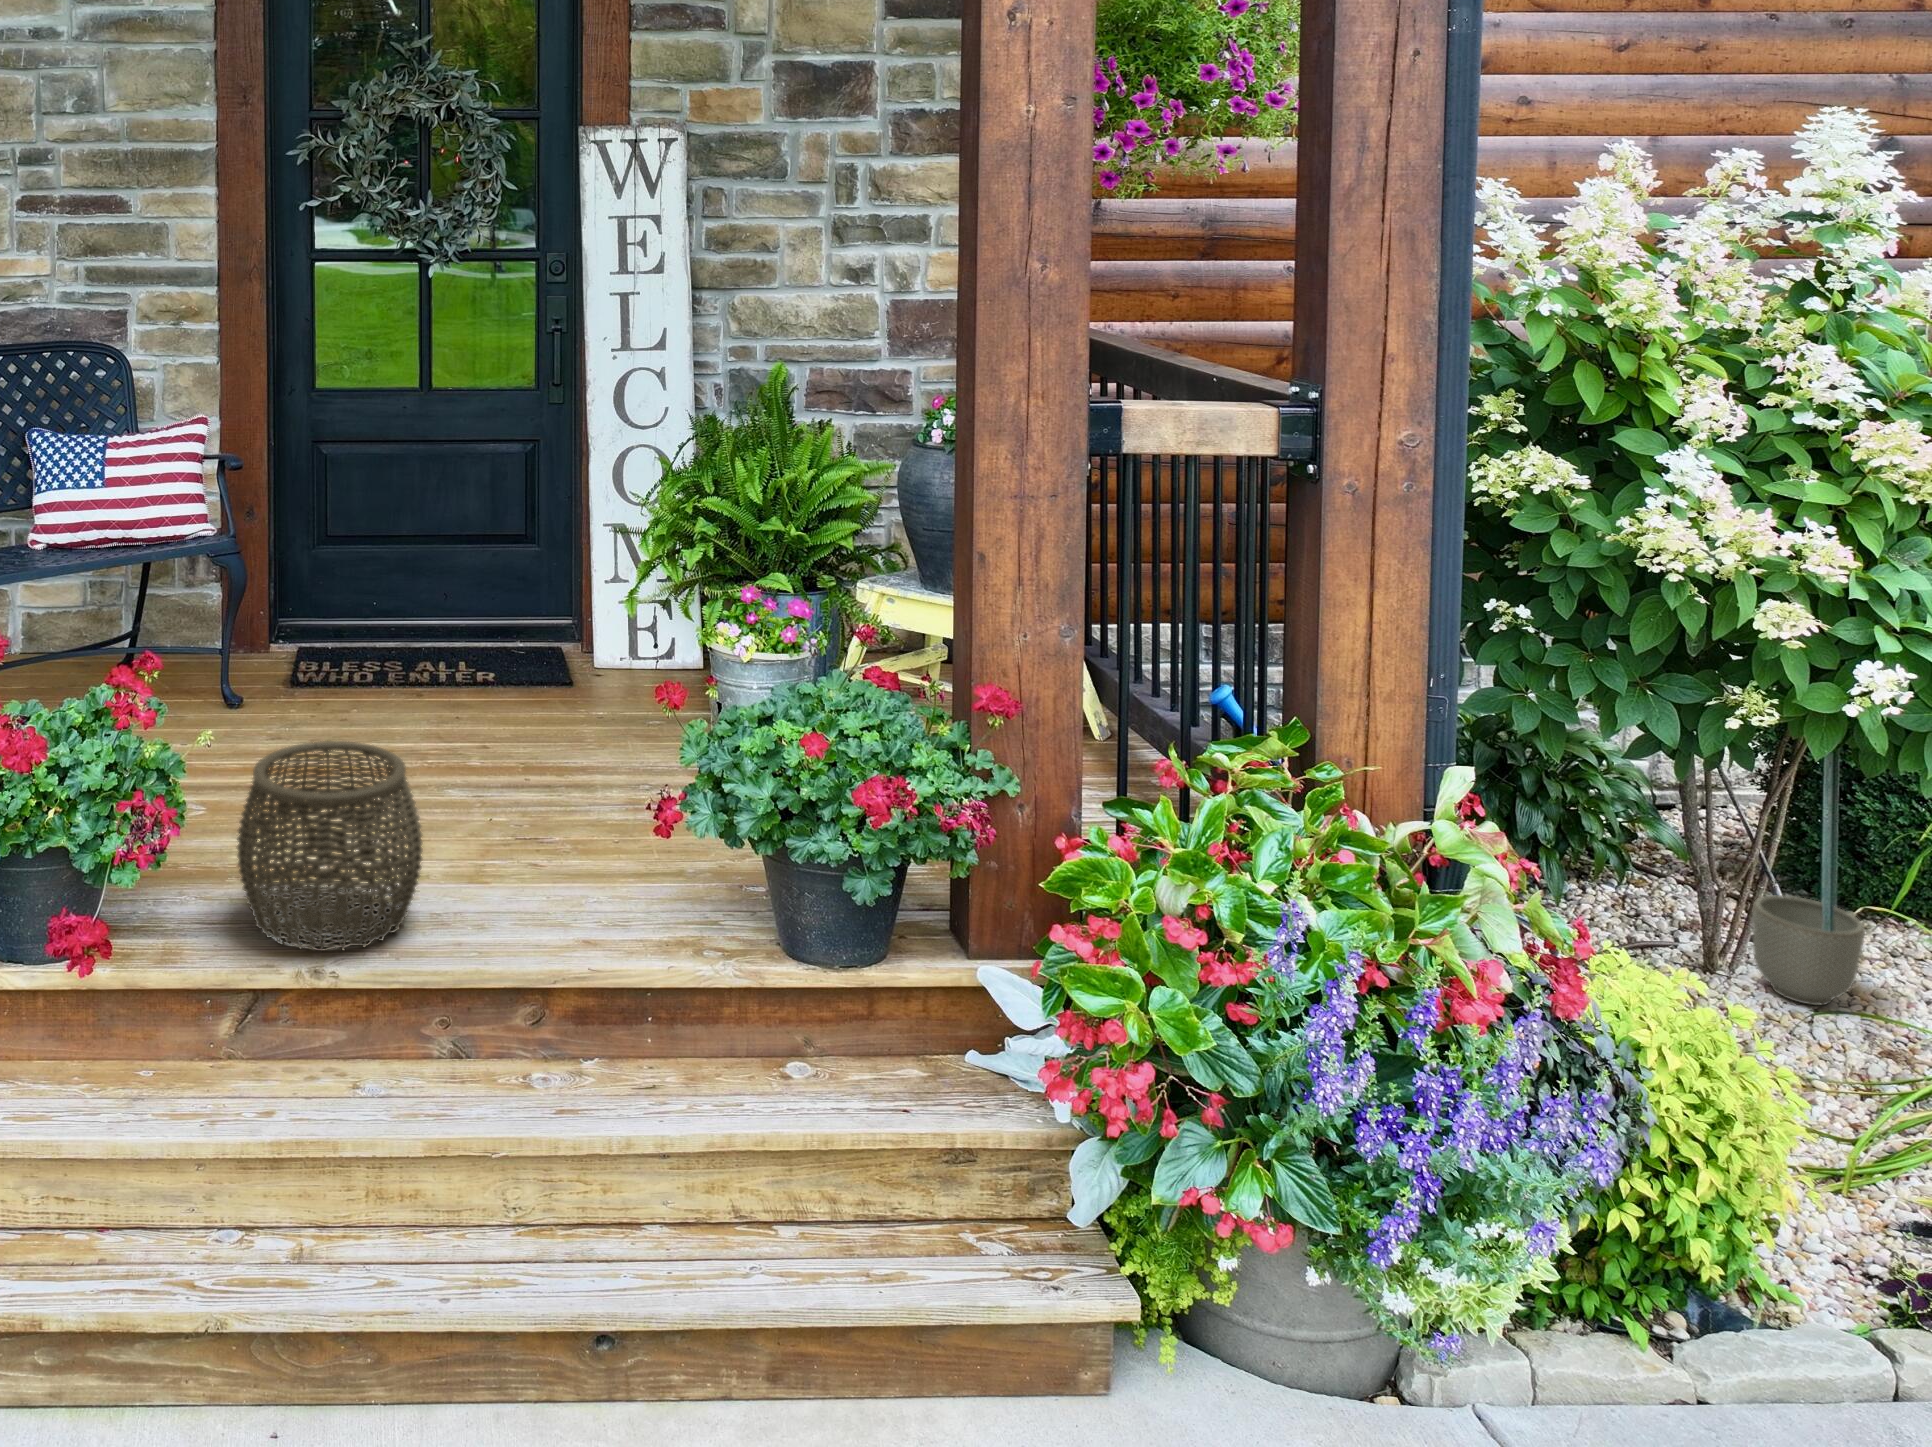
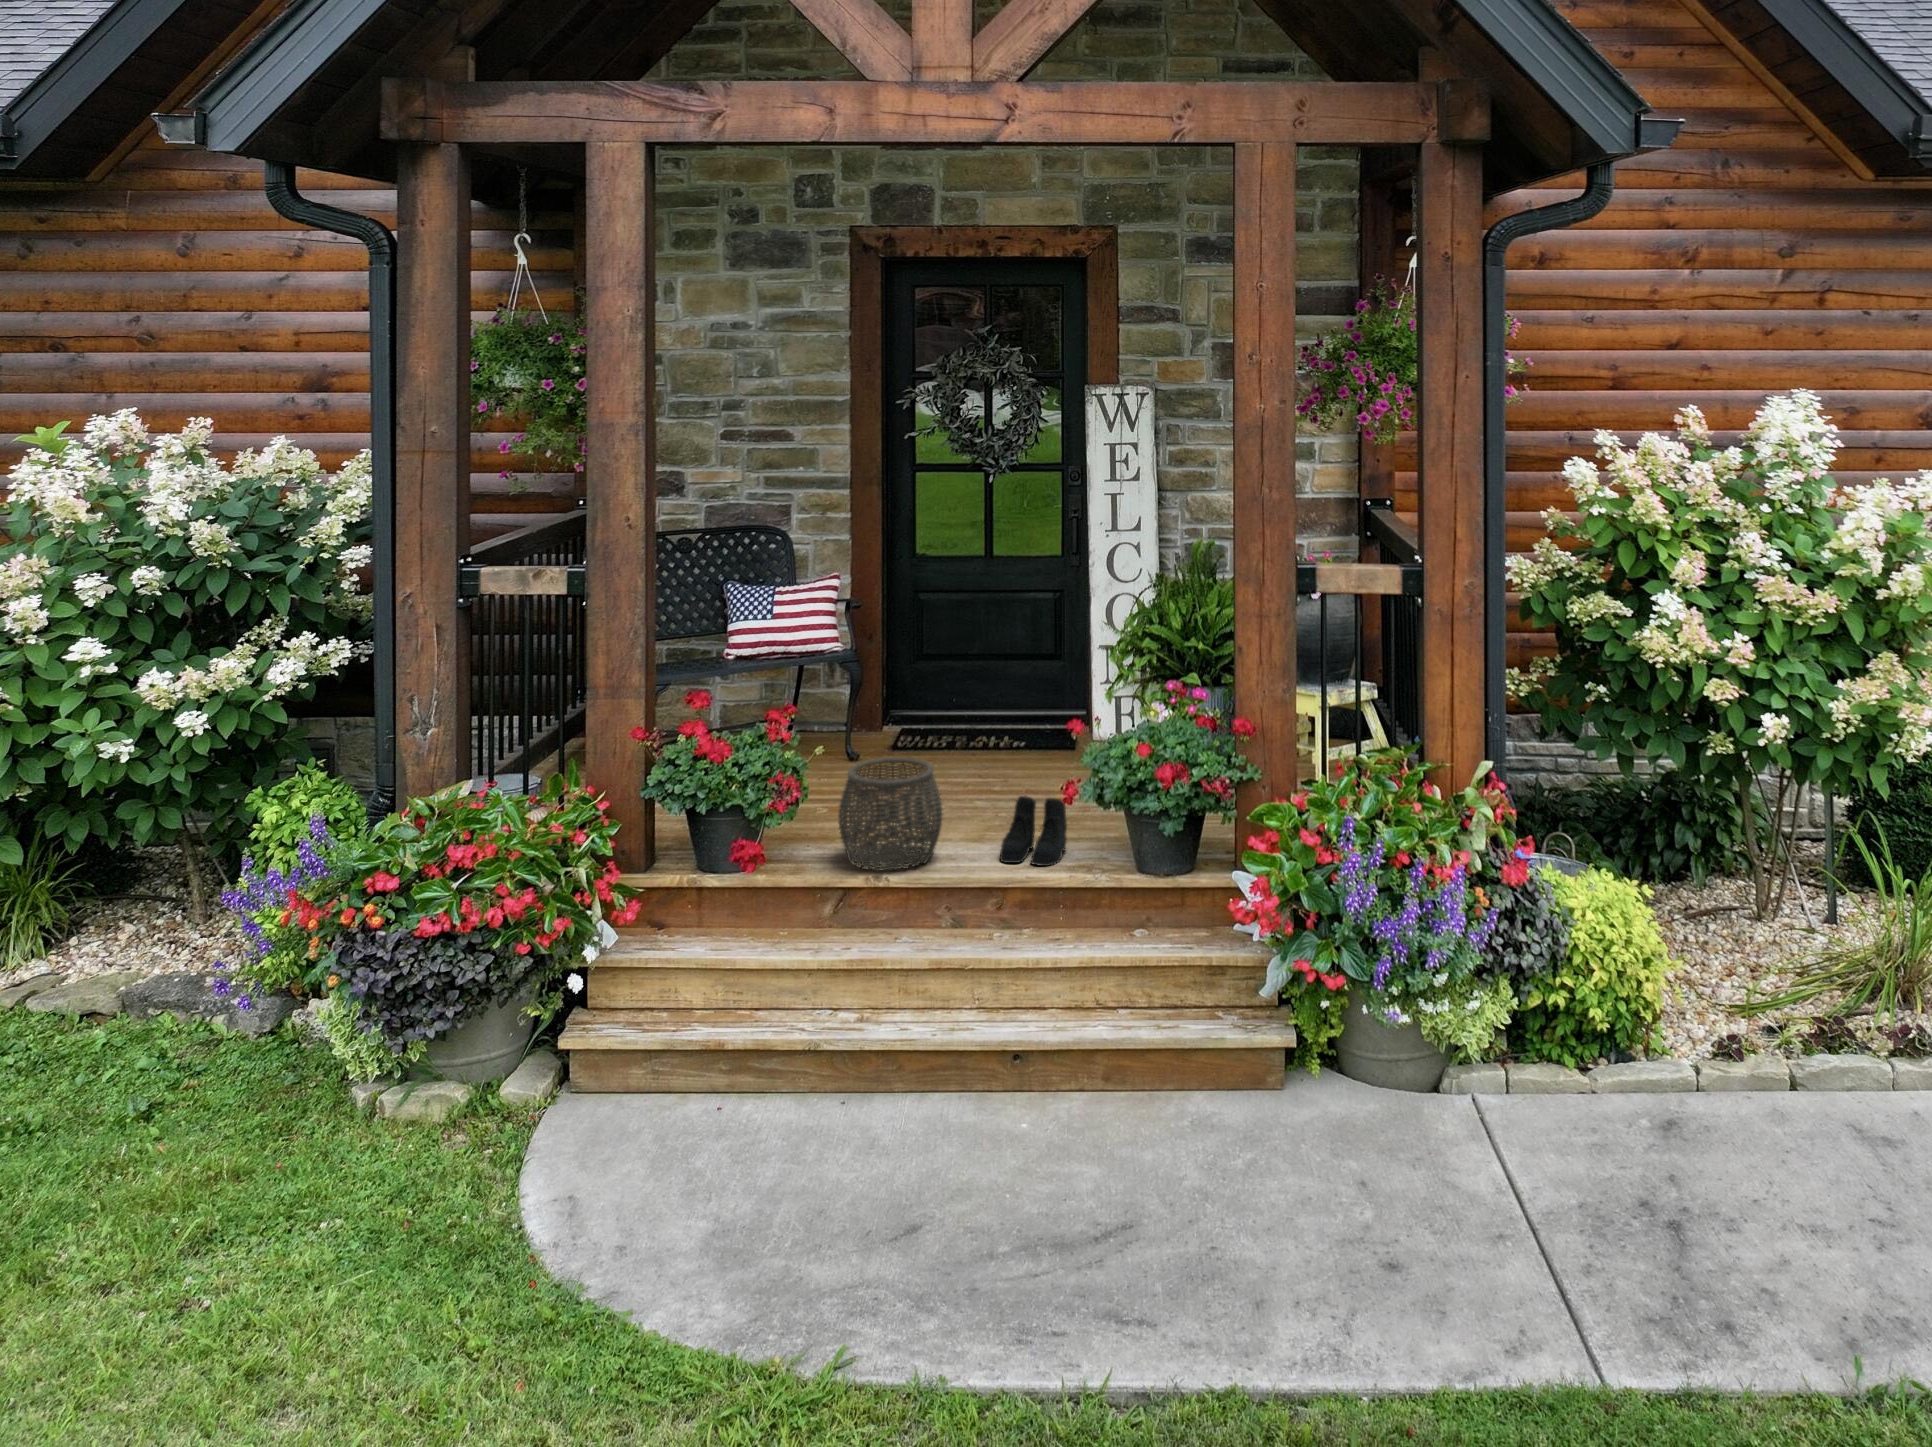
boots: none [524,806,637,939] -> present [1000,796,1067,866]
planter: present [1752,895,1865,1006] -> none [1759,865,1816,930]

